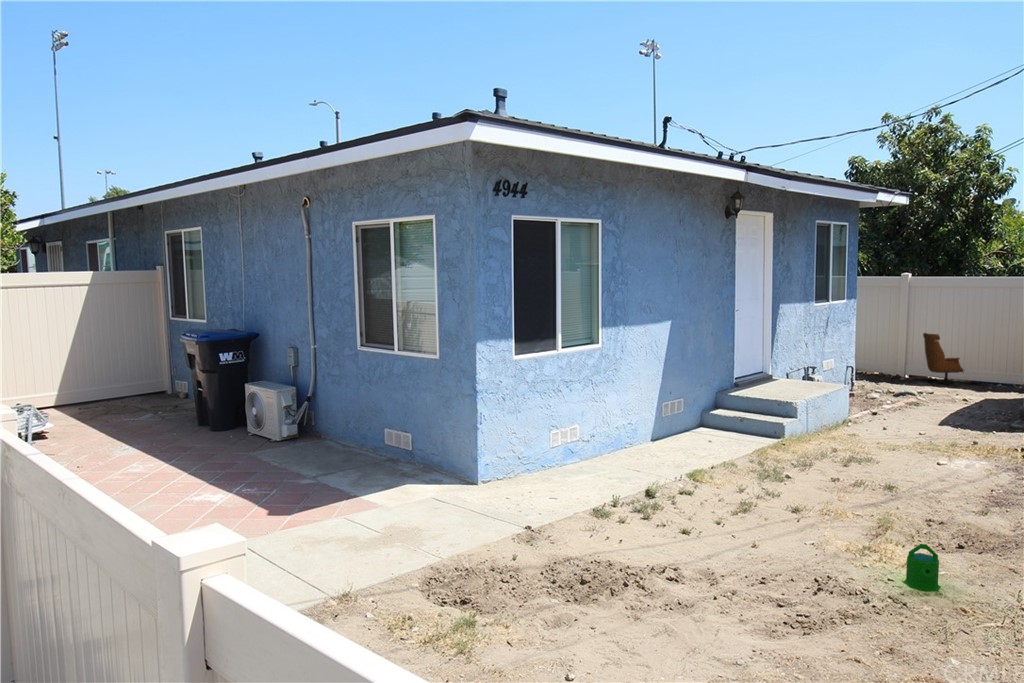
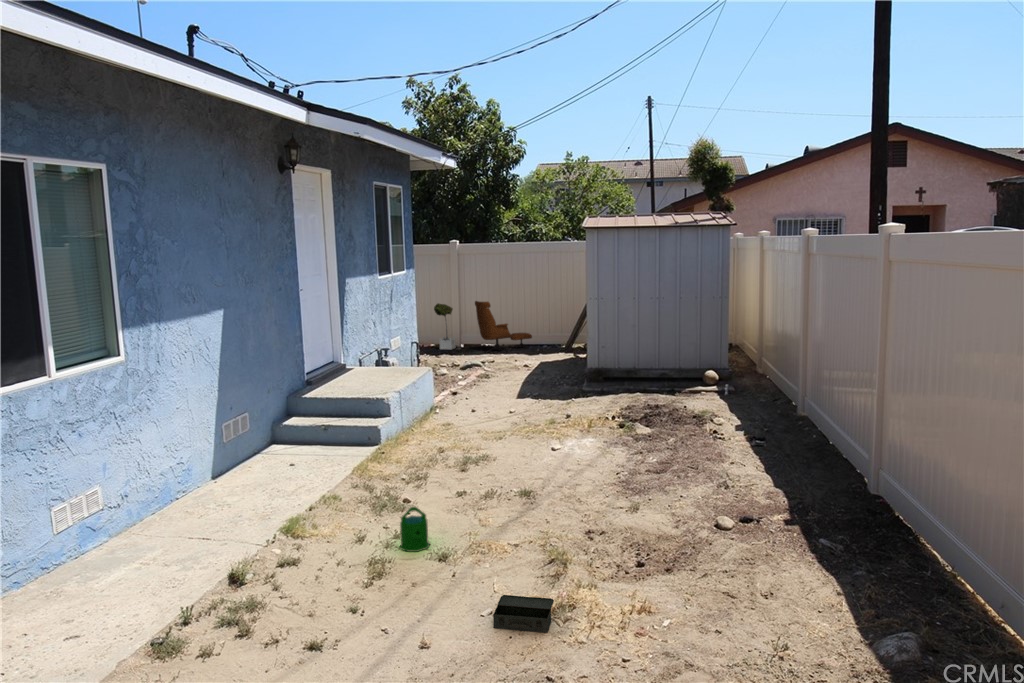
potted tree: none [880,333,901,379] -> present [434,303,456,349]
toolbox: none [812,536,865,565] -> present [493,595,554,633]
watering can: present [904,544,940,591] -> present [400,507,430,552]

